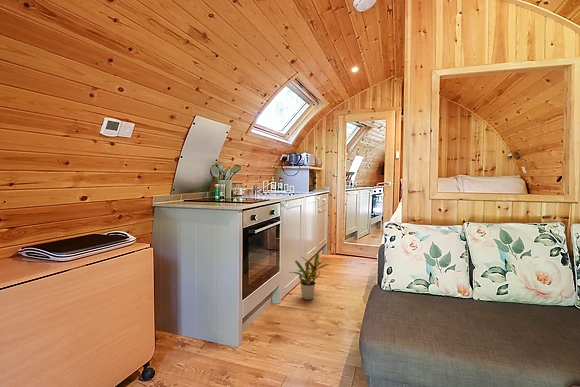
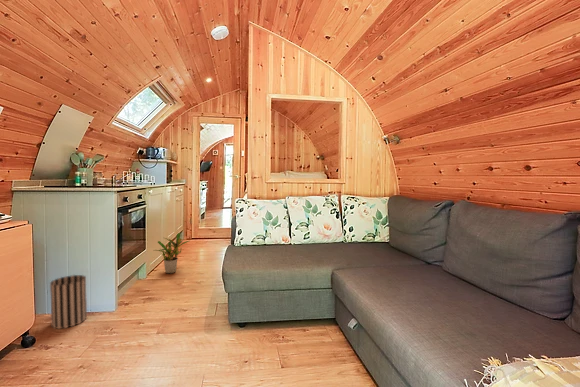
wastebasket: none [189,296,220,353] -> present [50,275,87,328]

